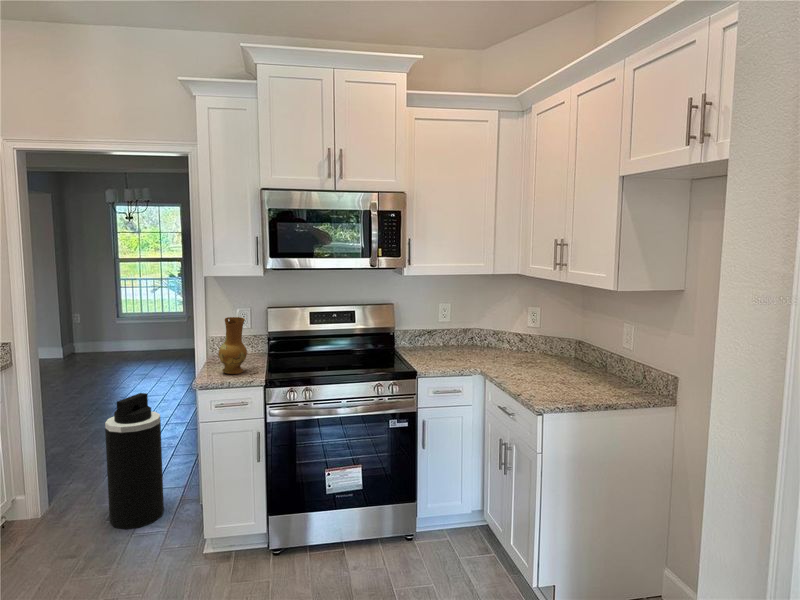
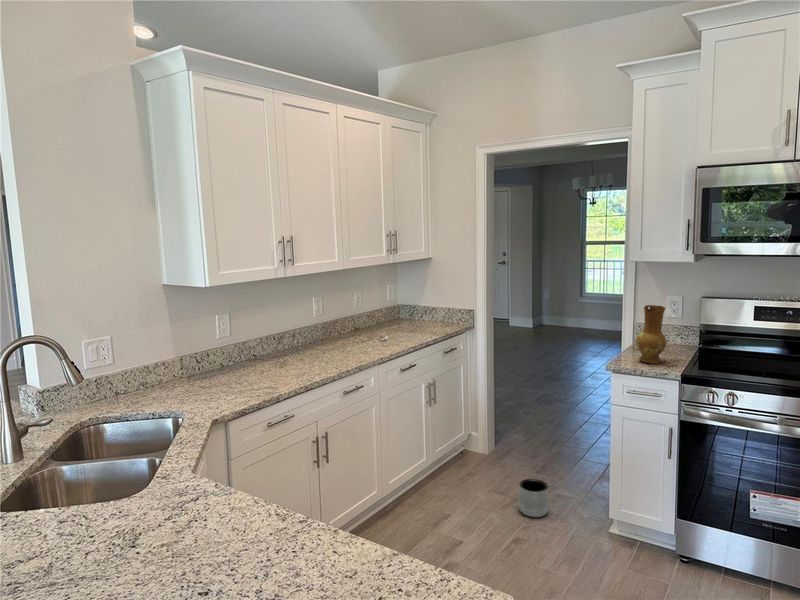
trash can: present [105,393,164,529] -> none [539,367,586,486]
planter: none [92,529,131,577] -> present [519,479,548,517]

